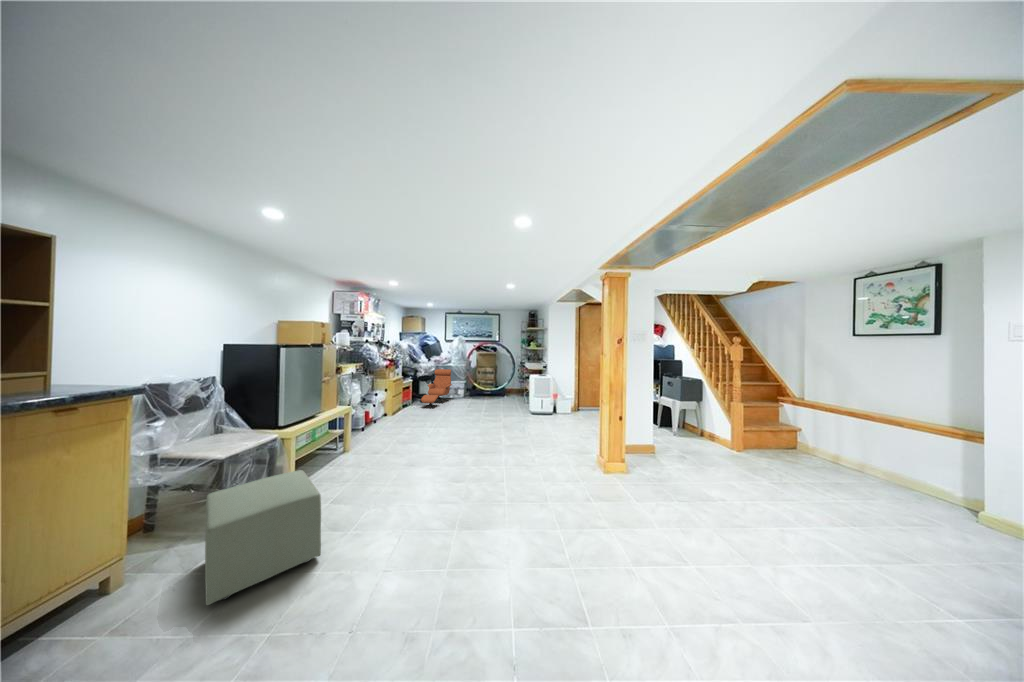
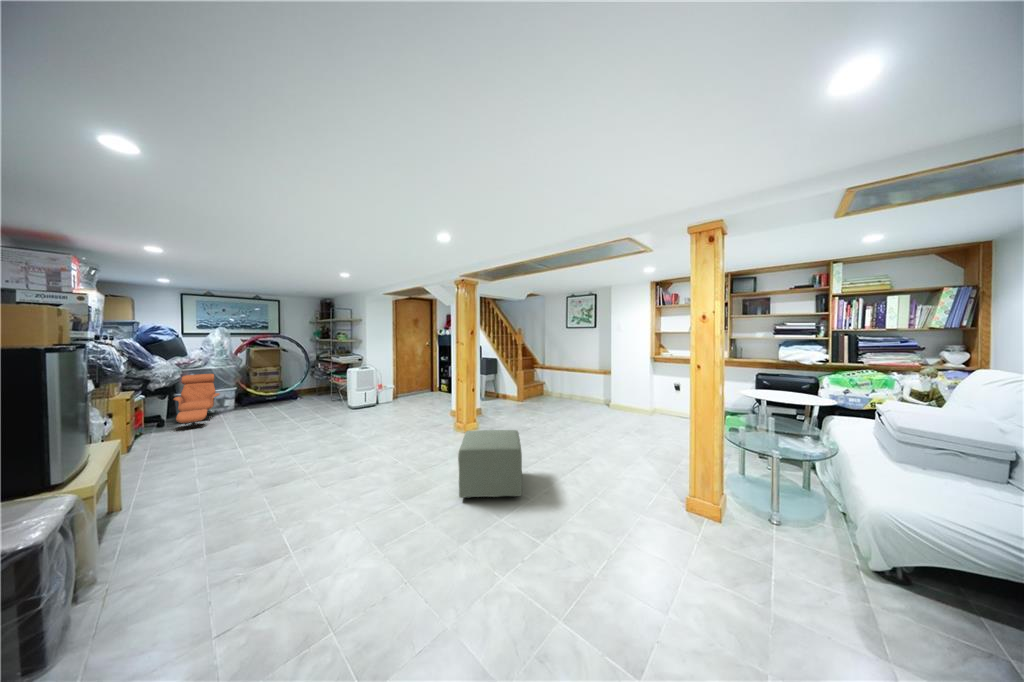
ottoman: present [205,470,321,605] -> present [458,430,522,498]

